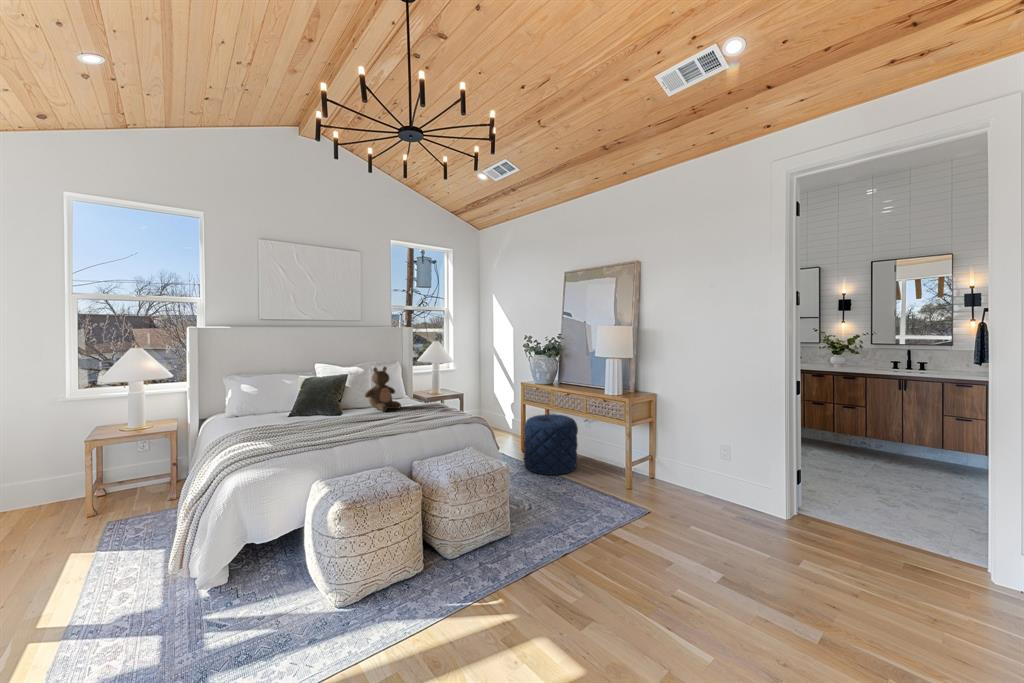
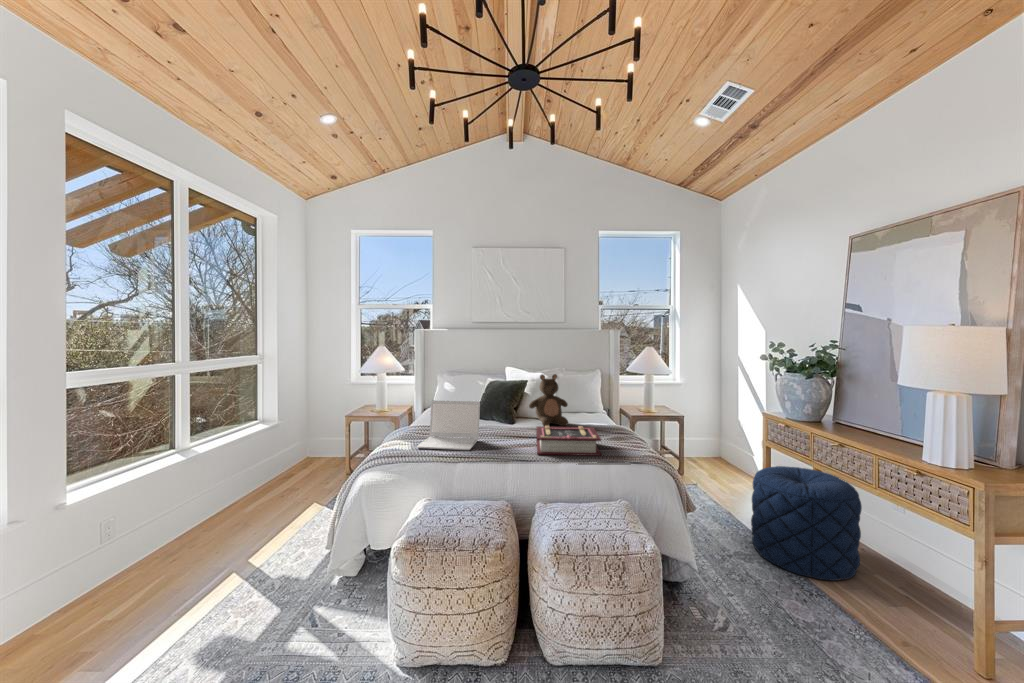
laptop: none [293,393,350,439] -> present [417,400,480,450]
book: none [394,403,451,427] -> present [536,426,601,456]

